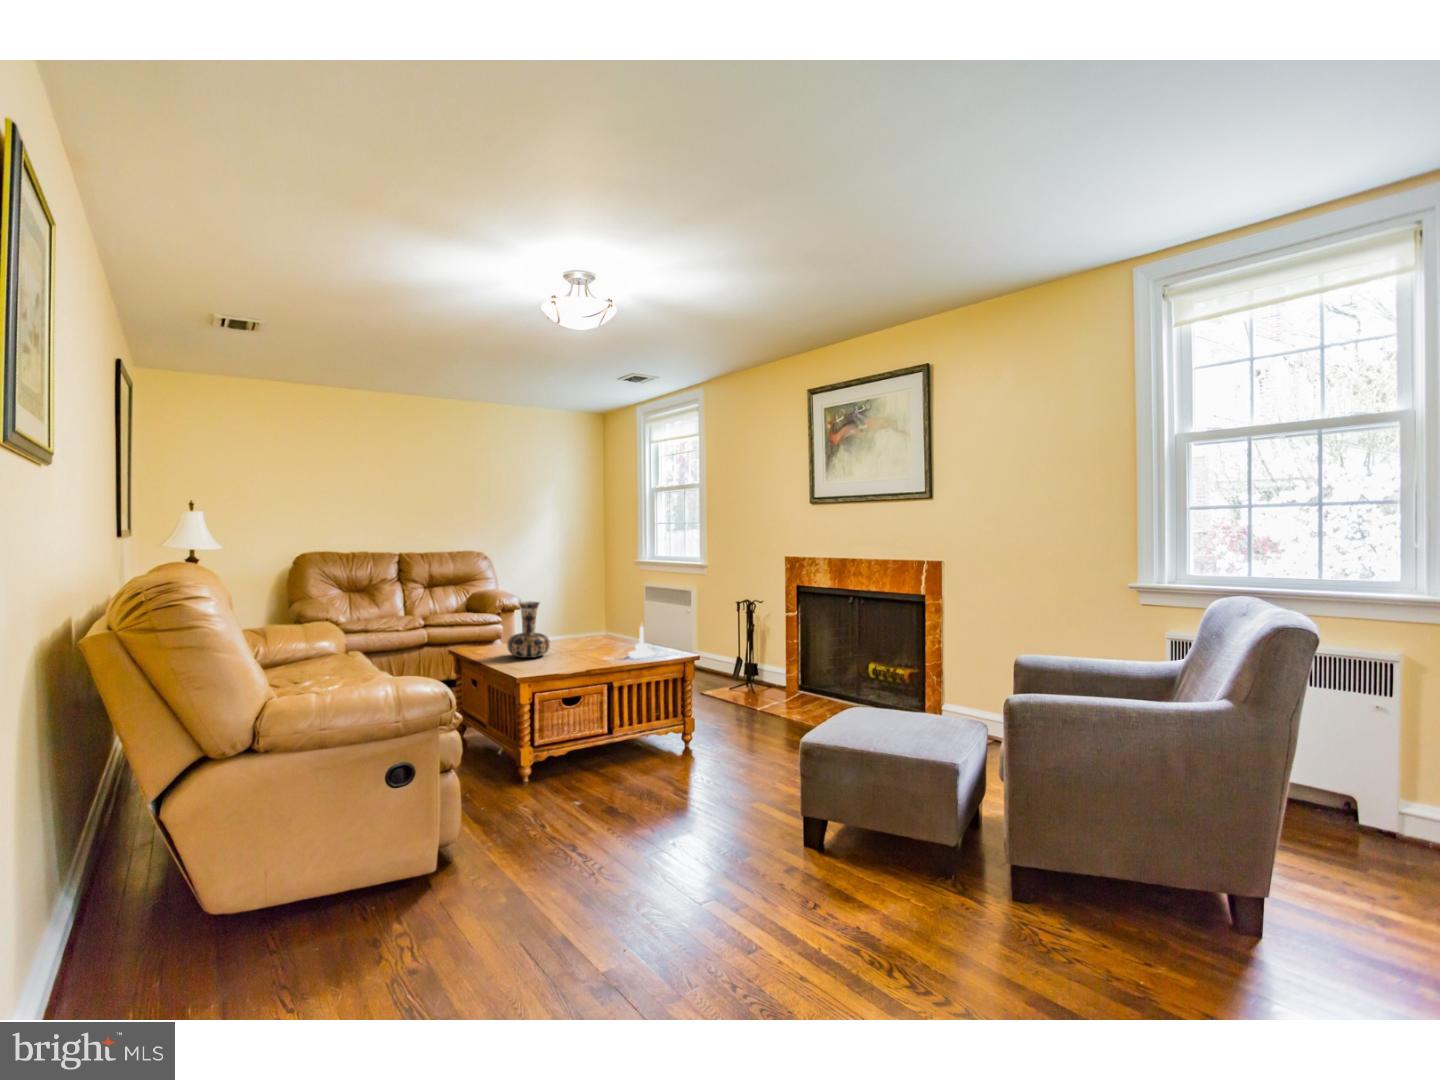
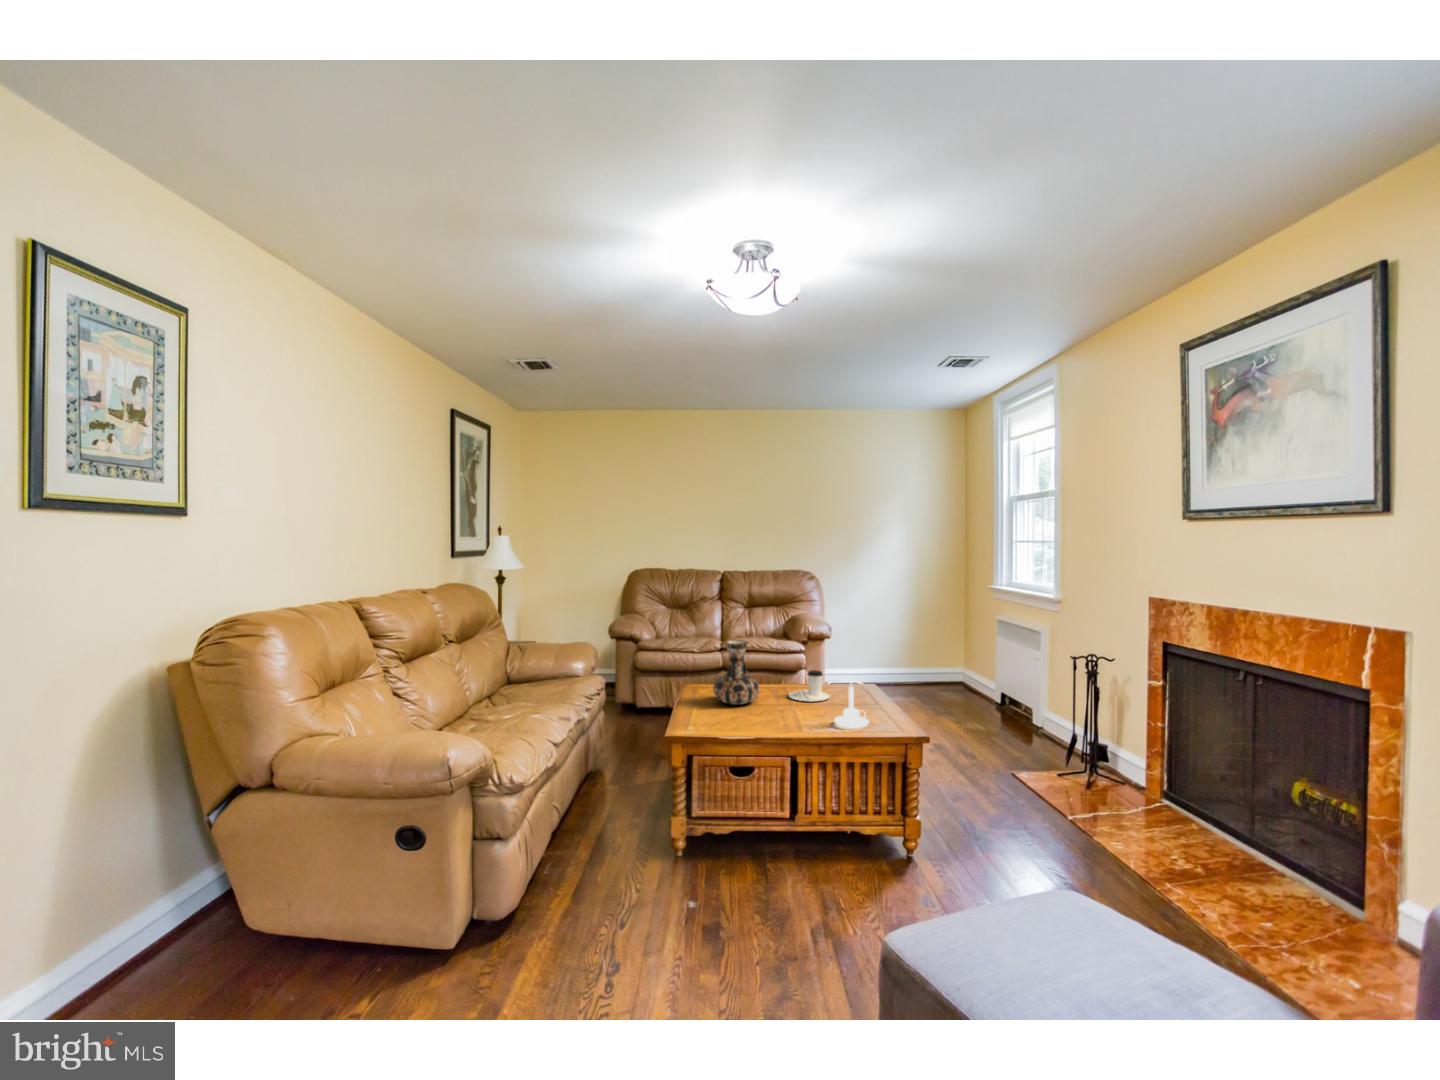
coffee cup: none [563,624,600,649] -> present [789,670,830,702]

